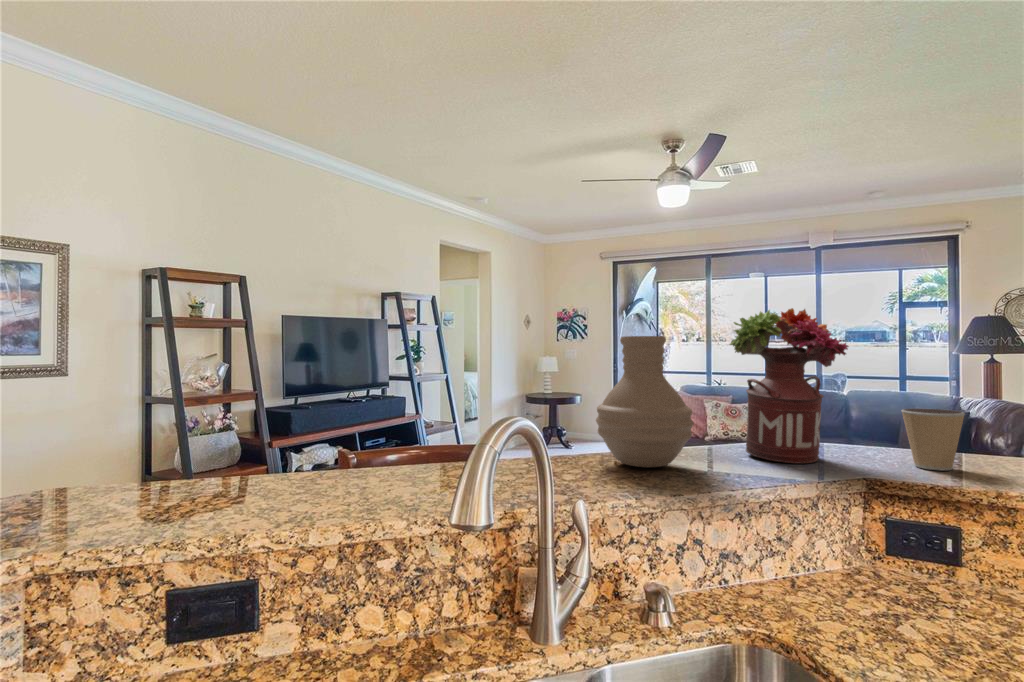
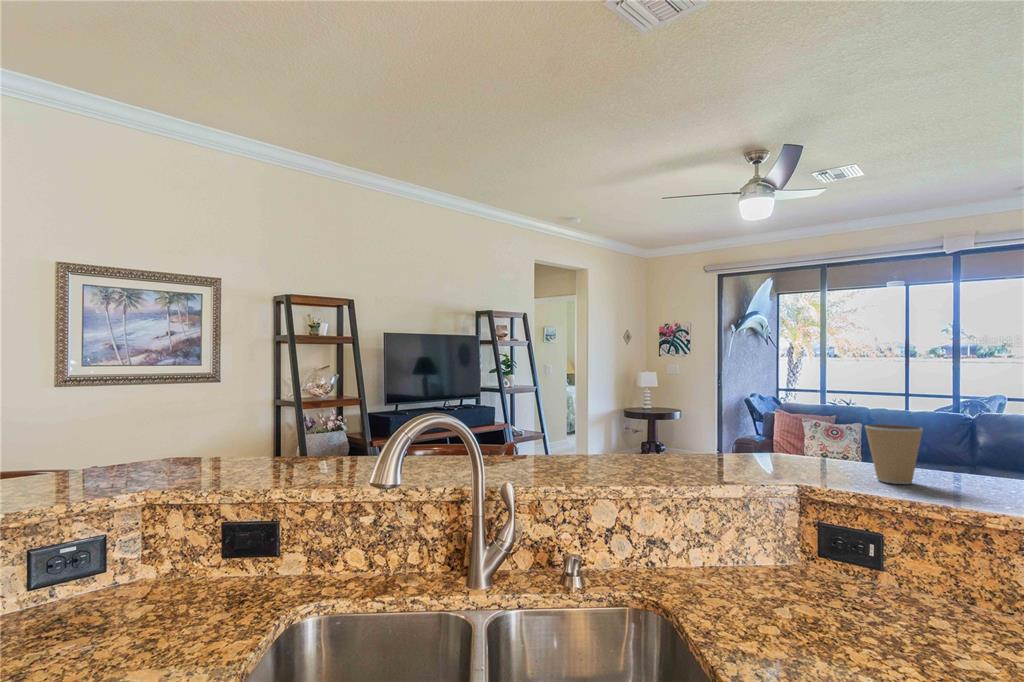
flower arrangement: present [730,308,849,463] -> none [702,328,808,472]
vase: present [596,336,694,467] -> none [573,354,655,467]

